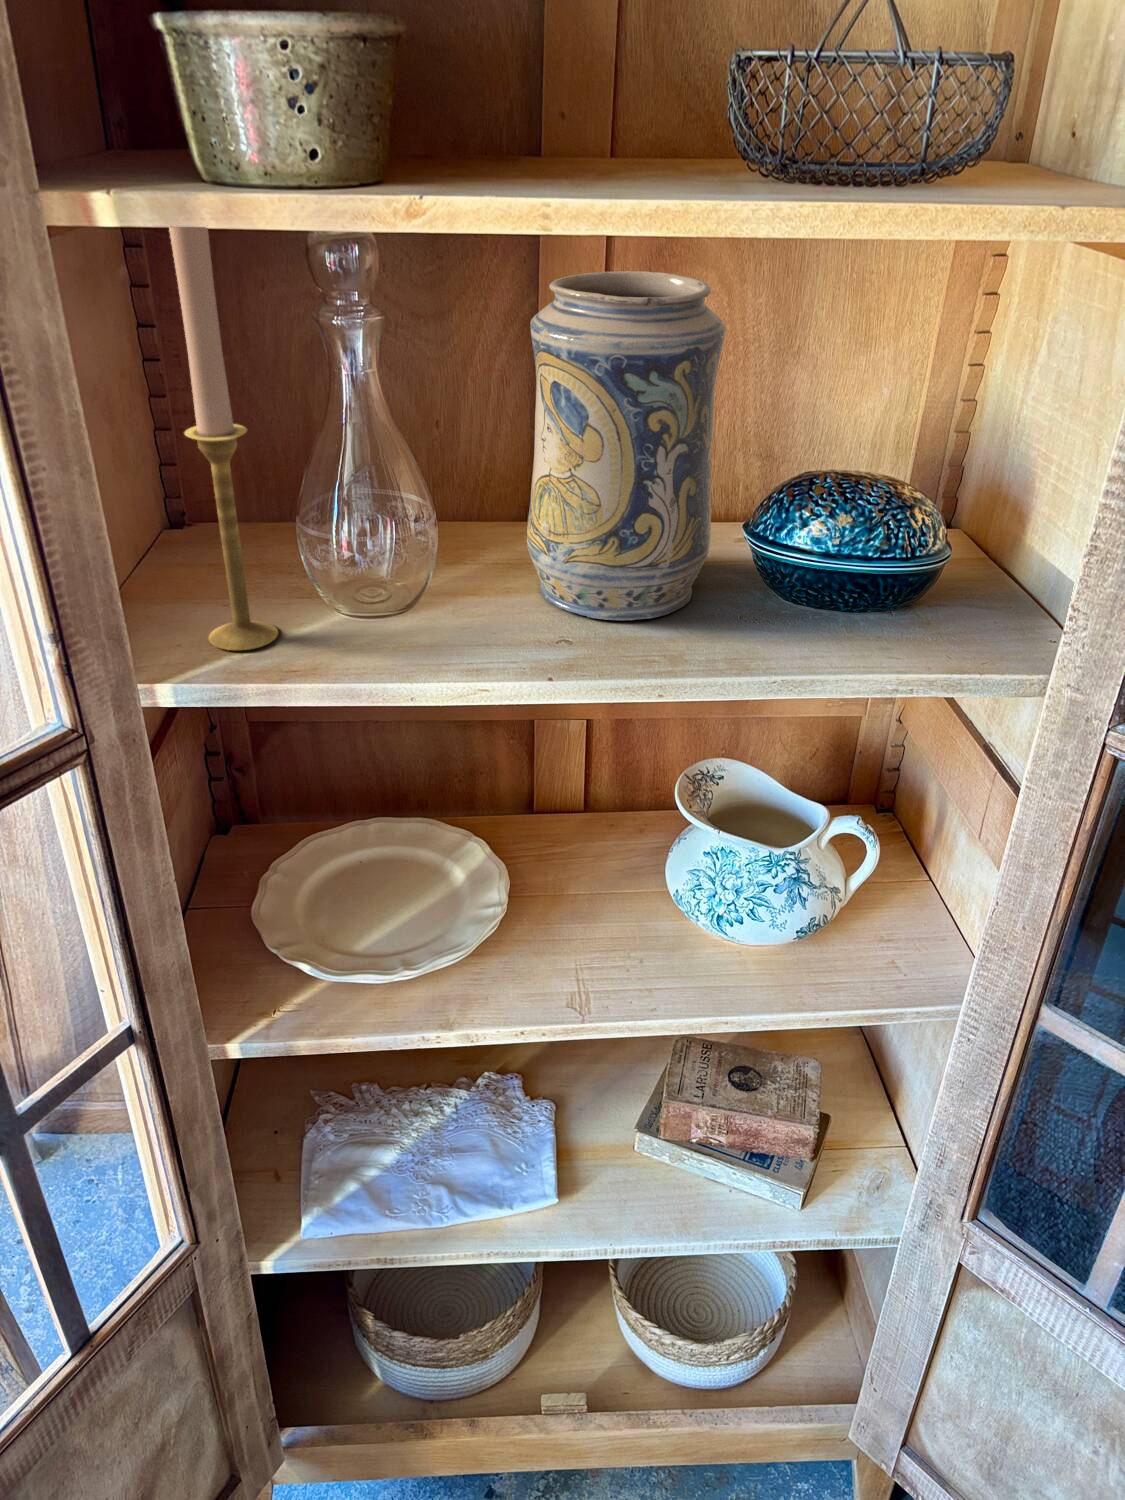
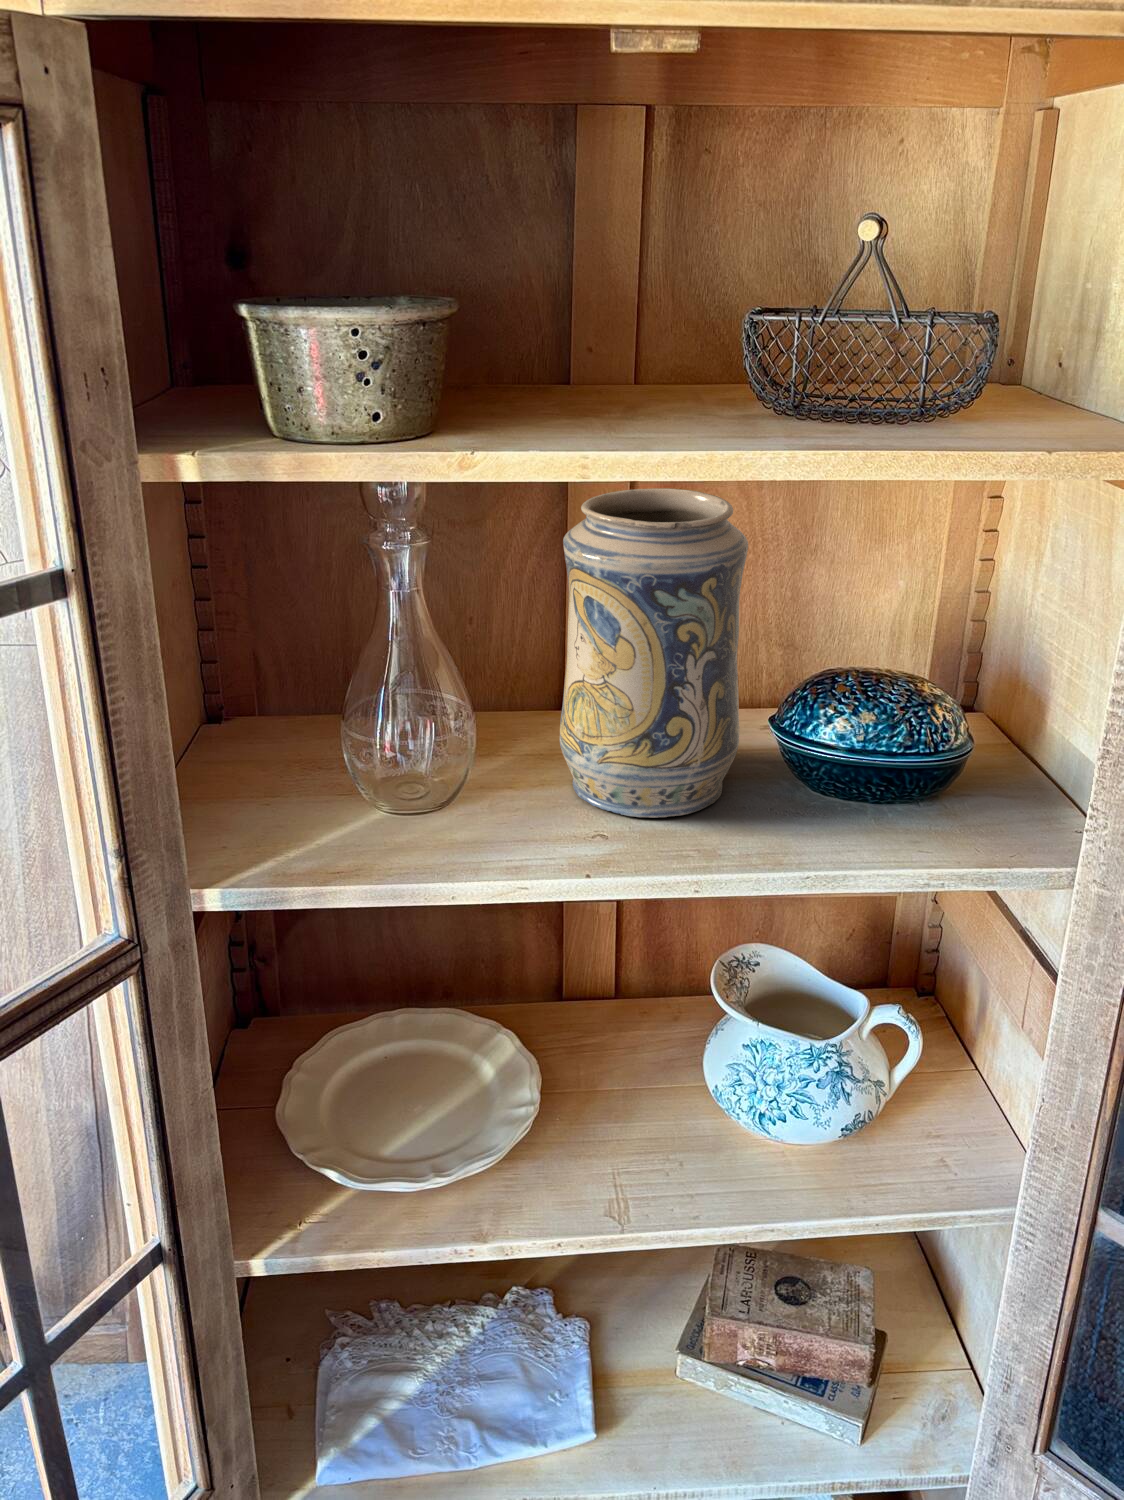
candlestick: present [168,225,278,650] -> none [236,449,320,855]

